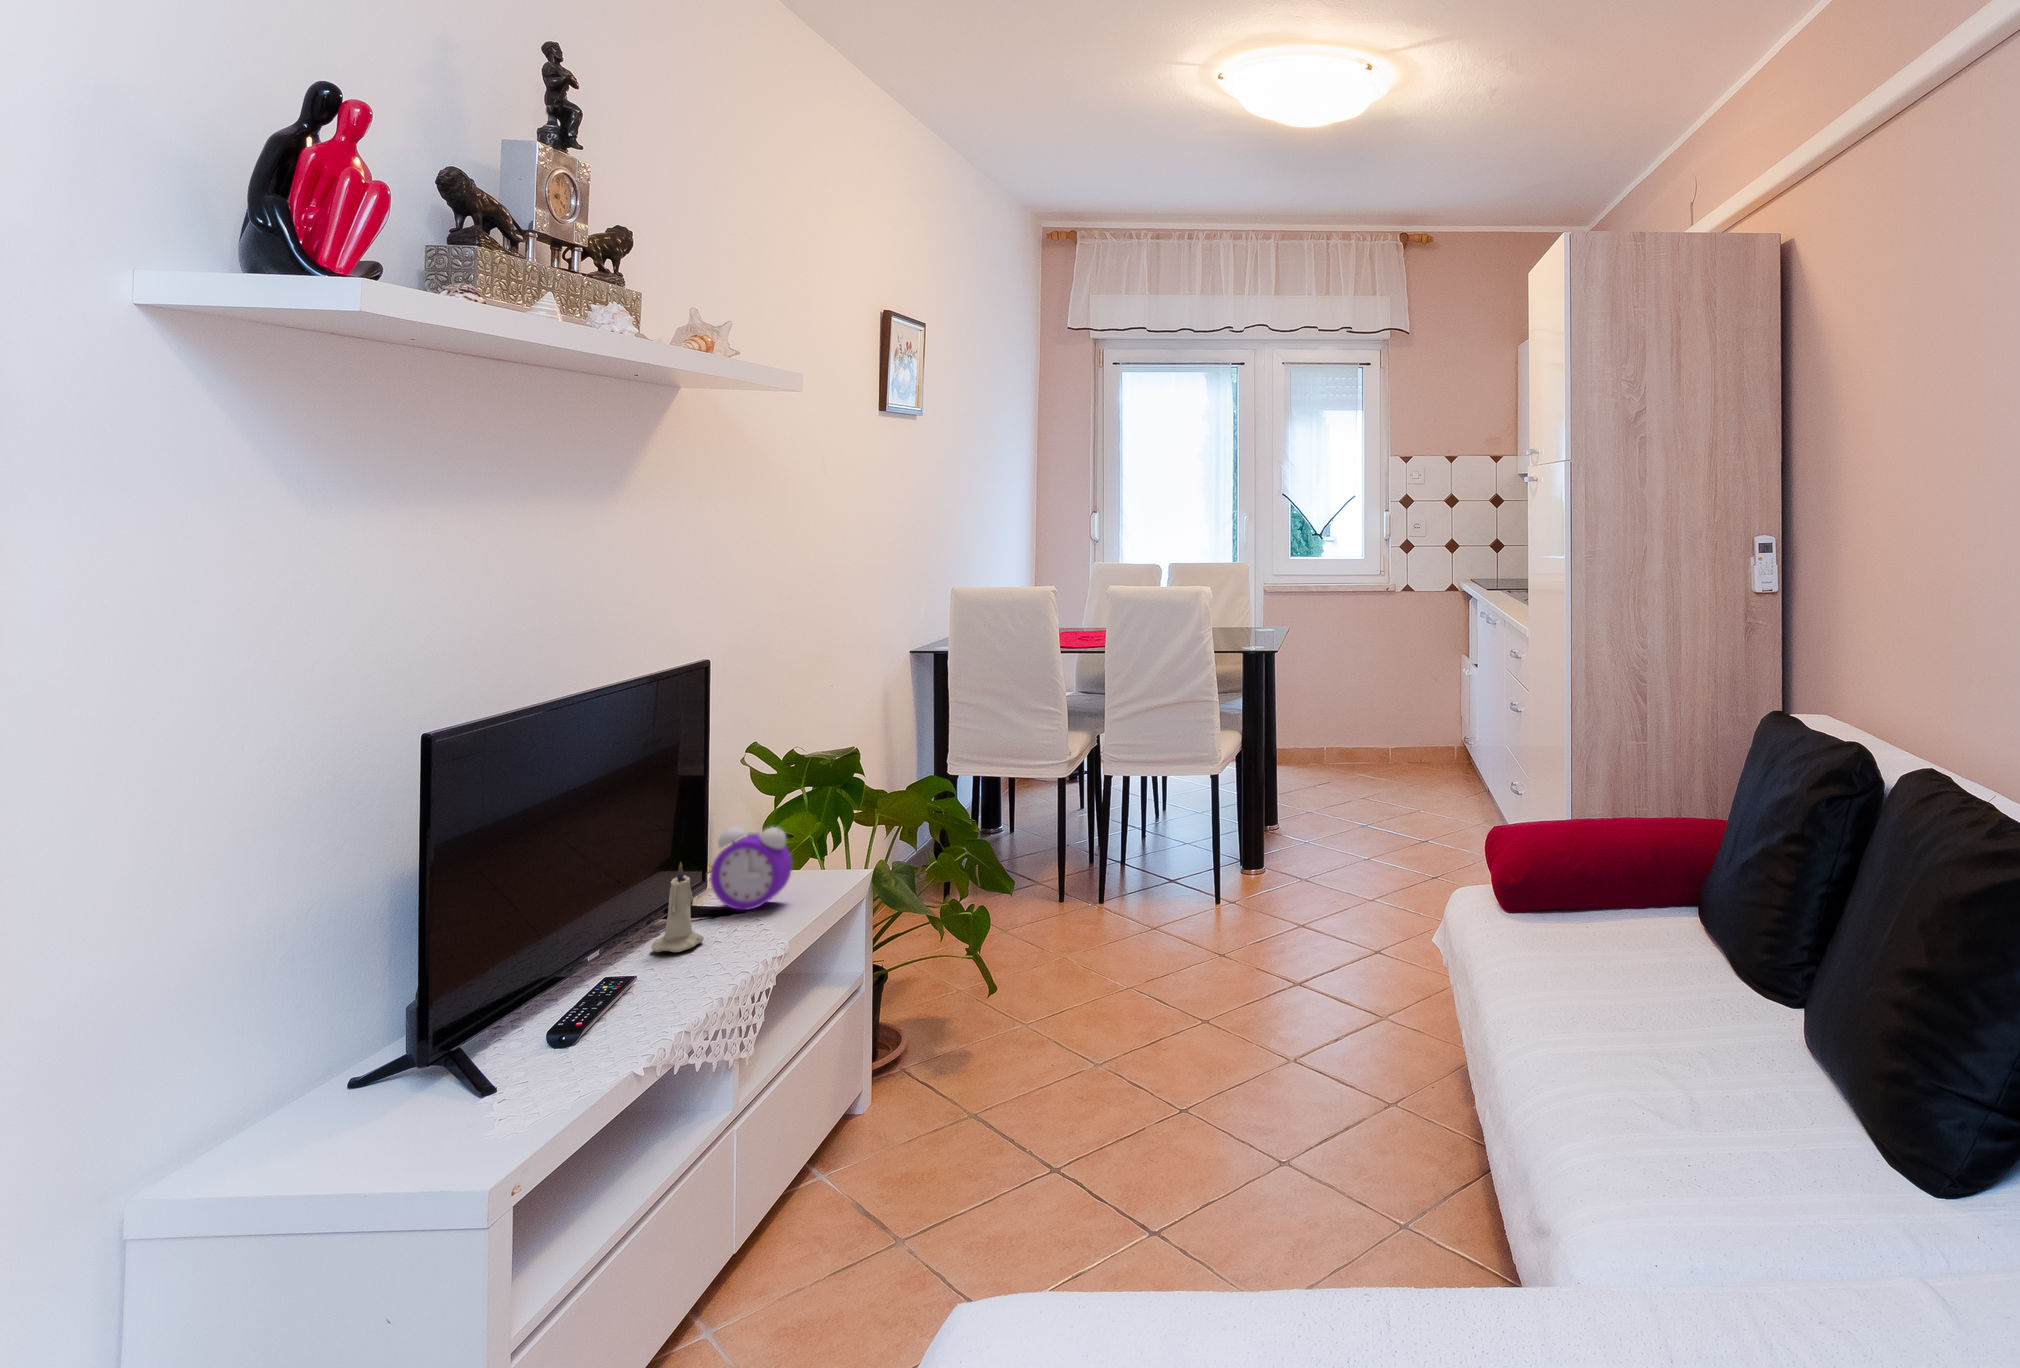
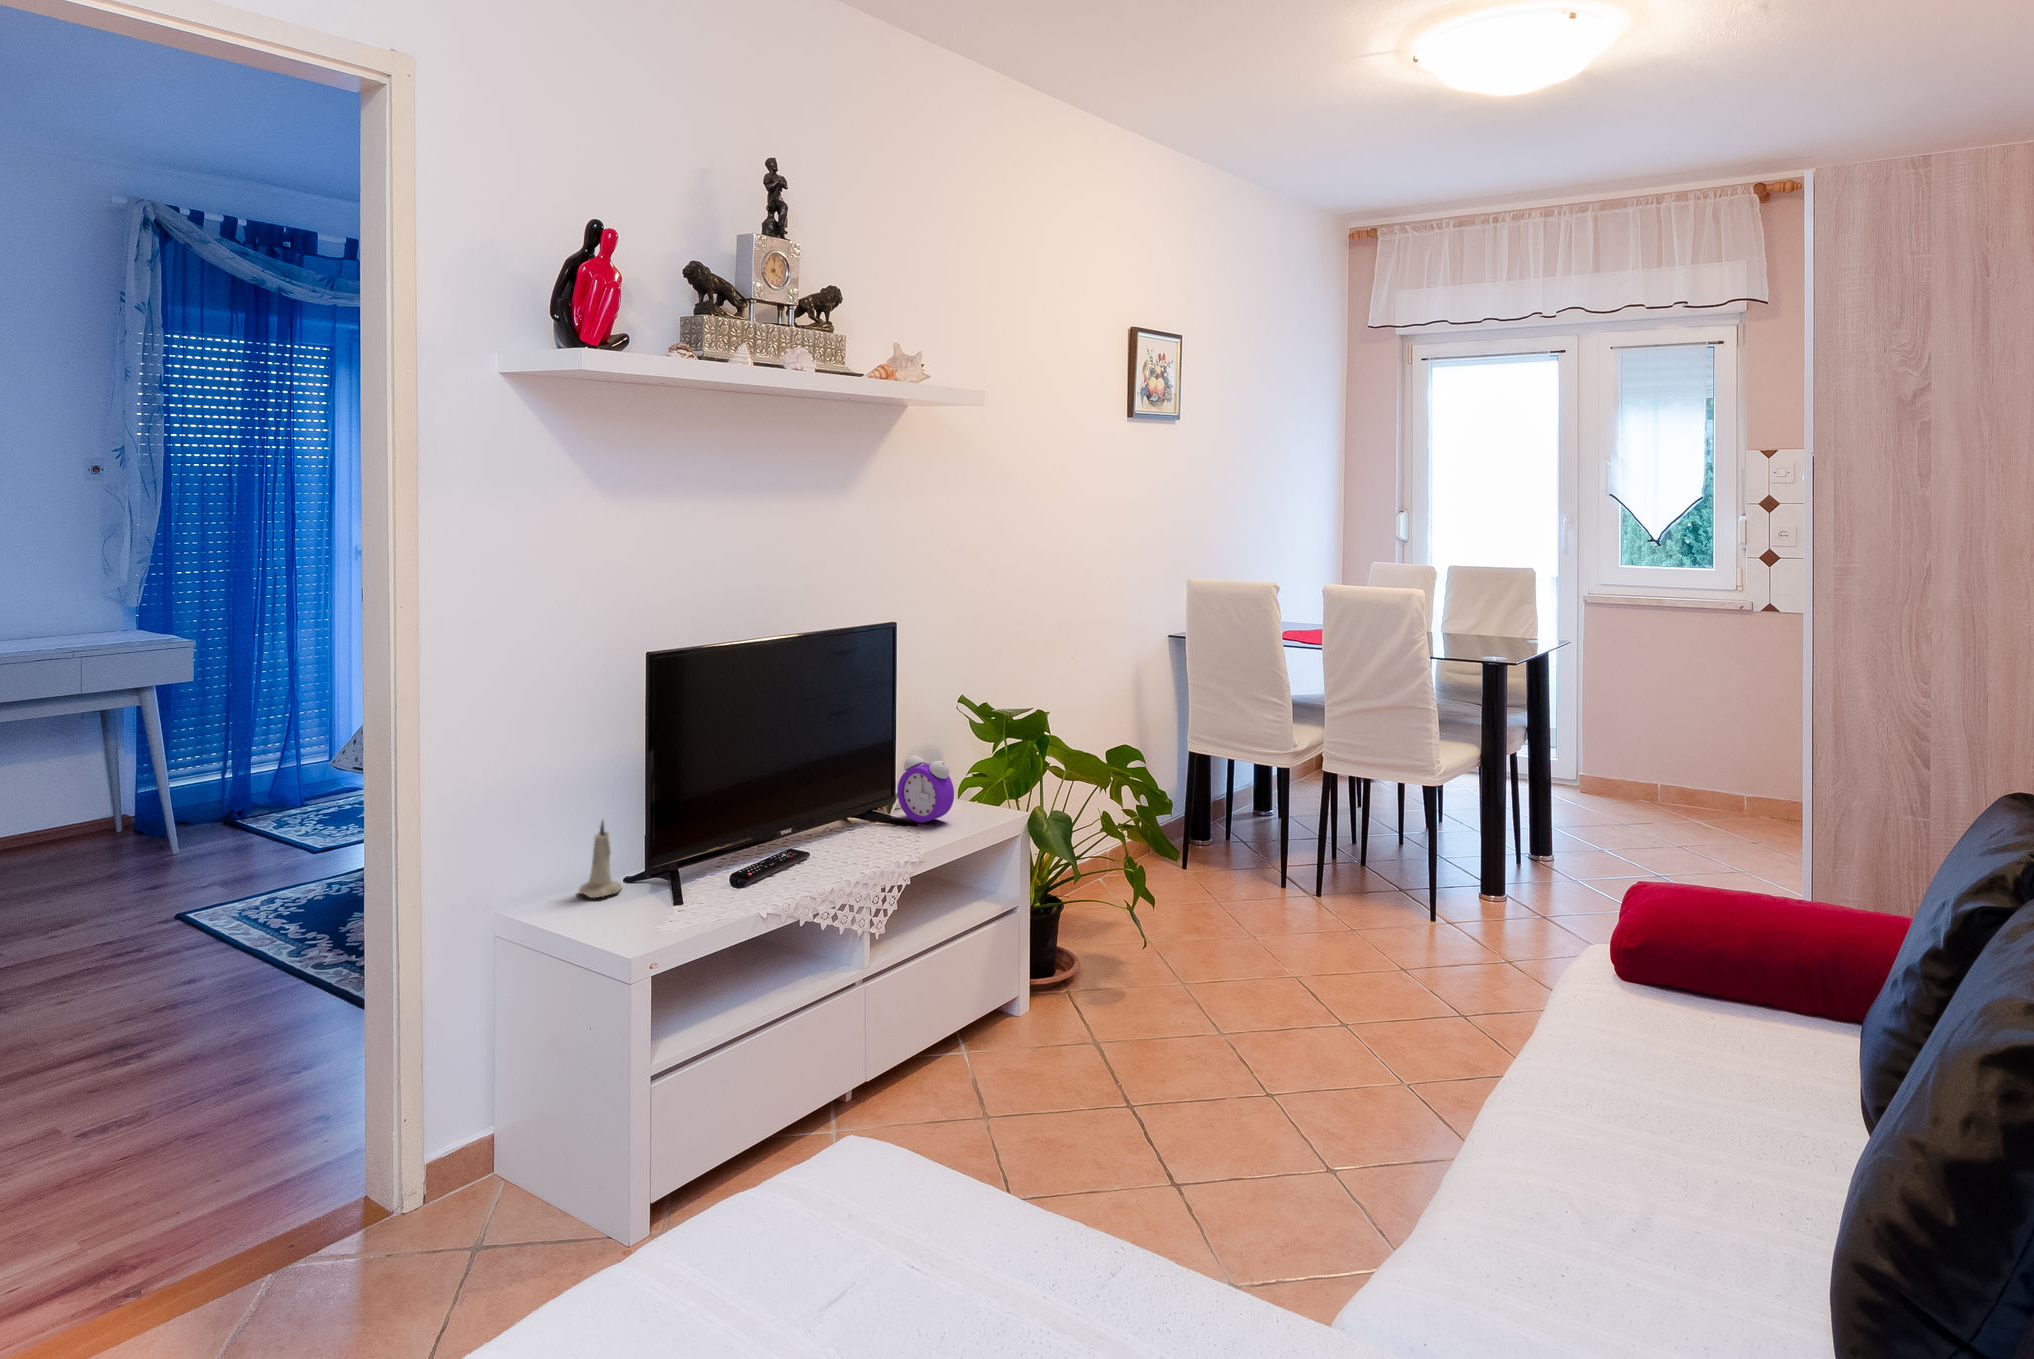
candle: present [651,862,704,952] -> present [579,821,622,898]

